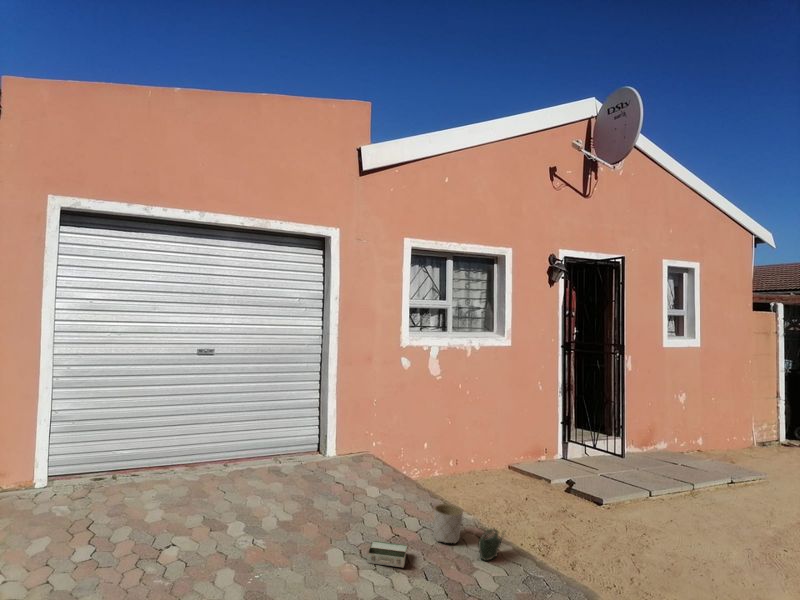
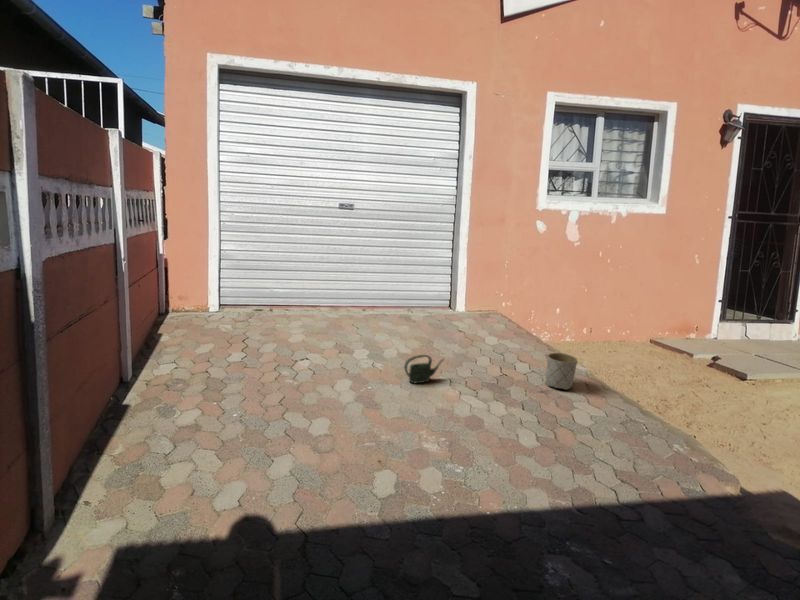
watering can: present [478,529,502,560] -> present [404,355,443,383]
toolbox: present [367,541,407,567] -> none [474,377,515,401]

